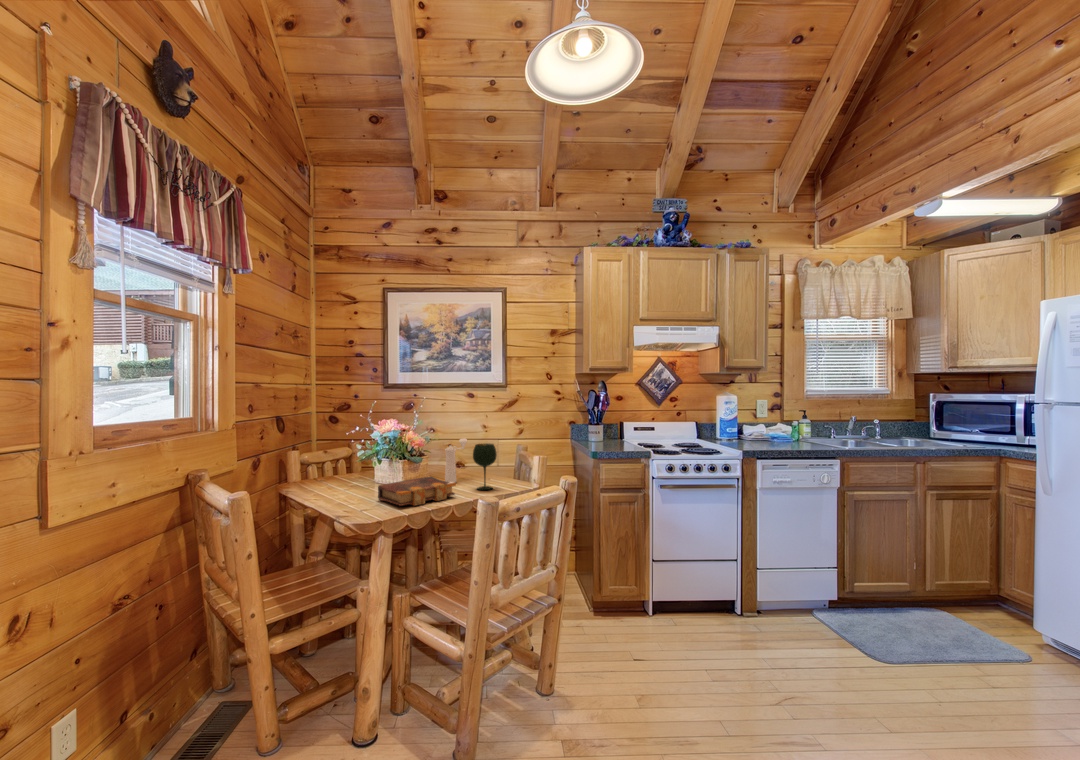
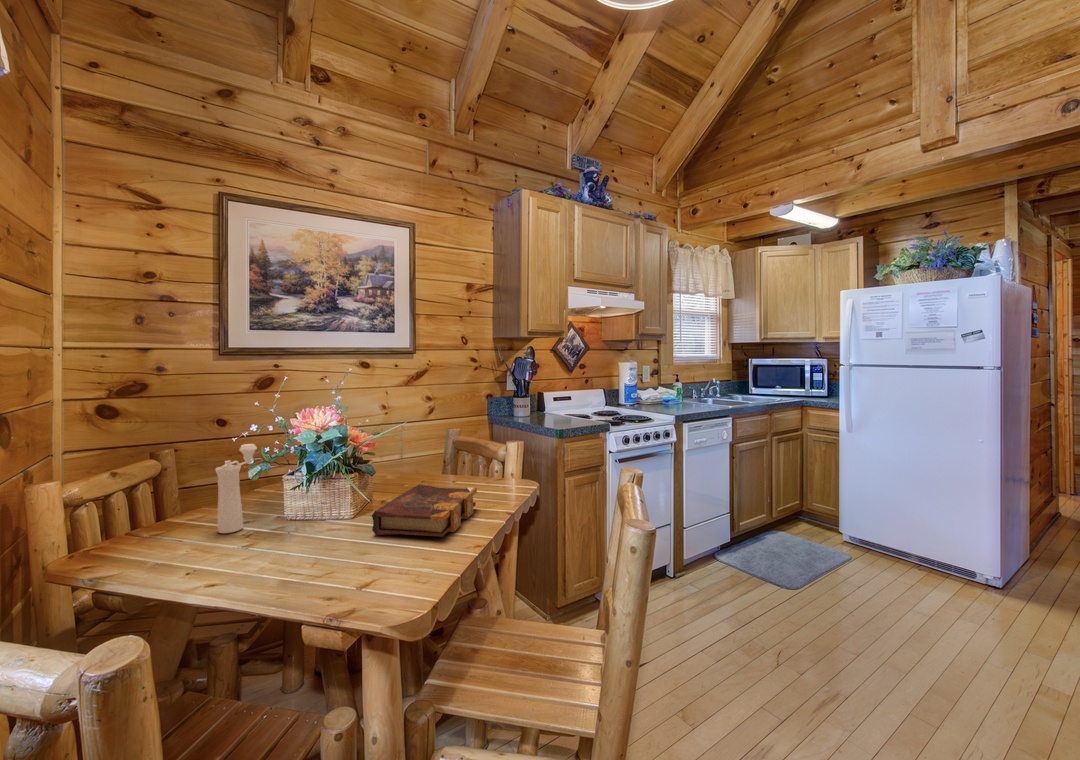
pepper mill: present [445,438,467,482] -> present [215,444,257,533]
wine glass: present [473,443,497,490] -> none [468,429,500,493]

